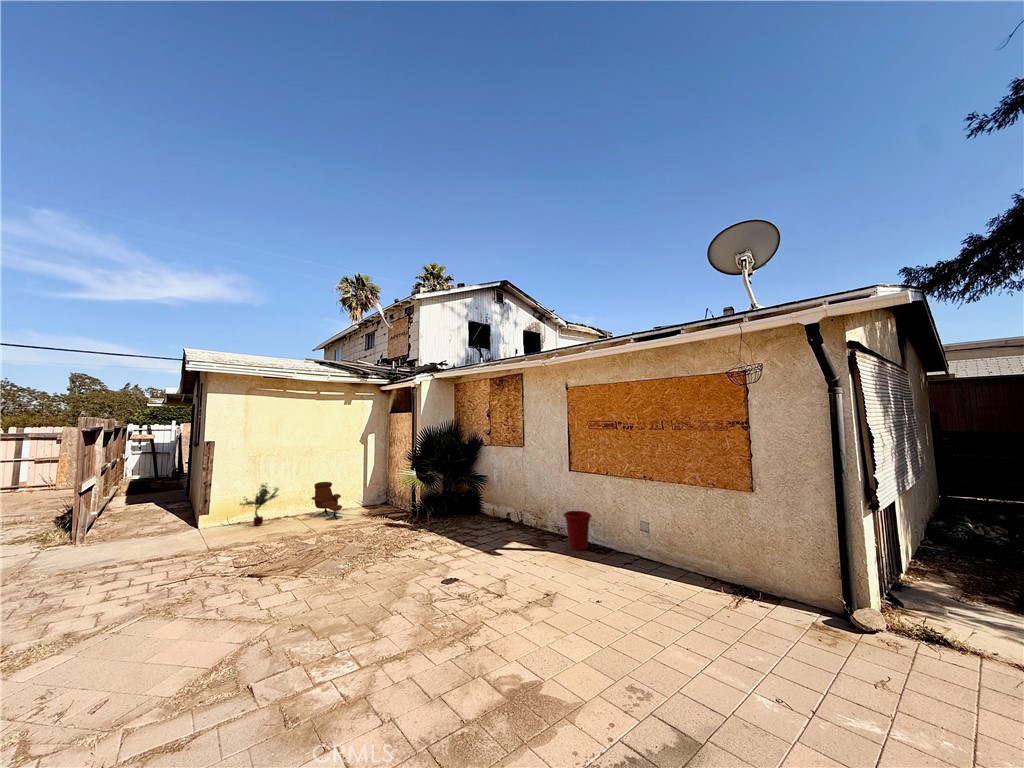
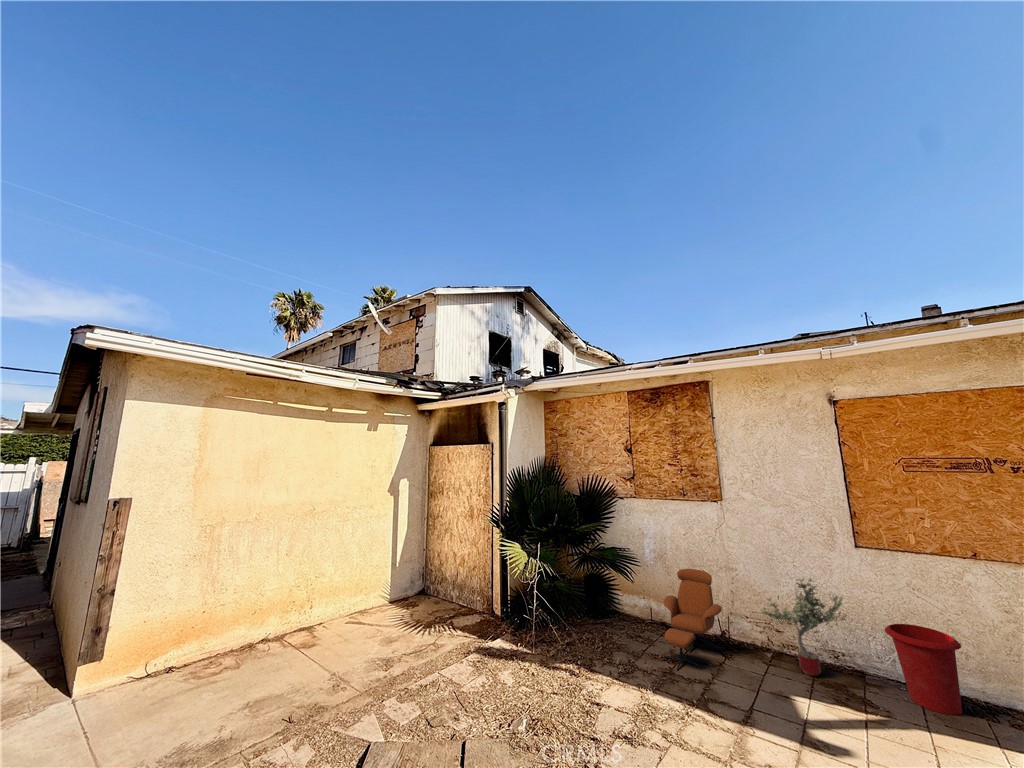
lounge chair: present [312,482,342,519] -> present [663,569,722,670]
potted tree: present [240,485,279,526] -> present [762,578,846,676]

